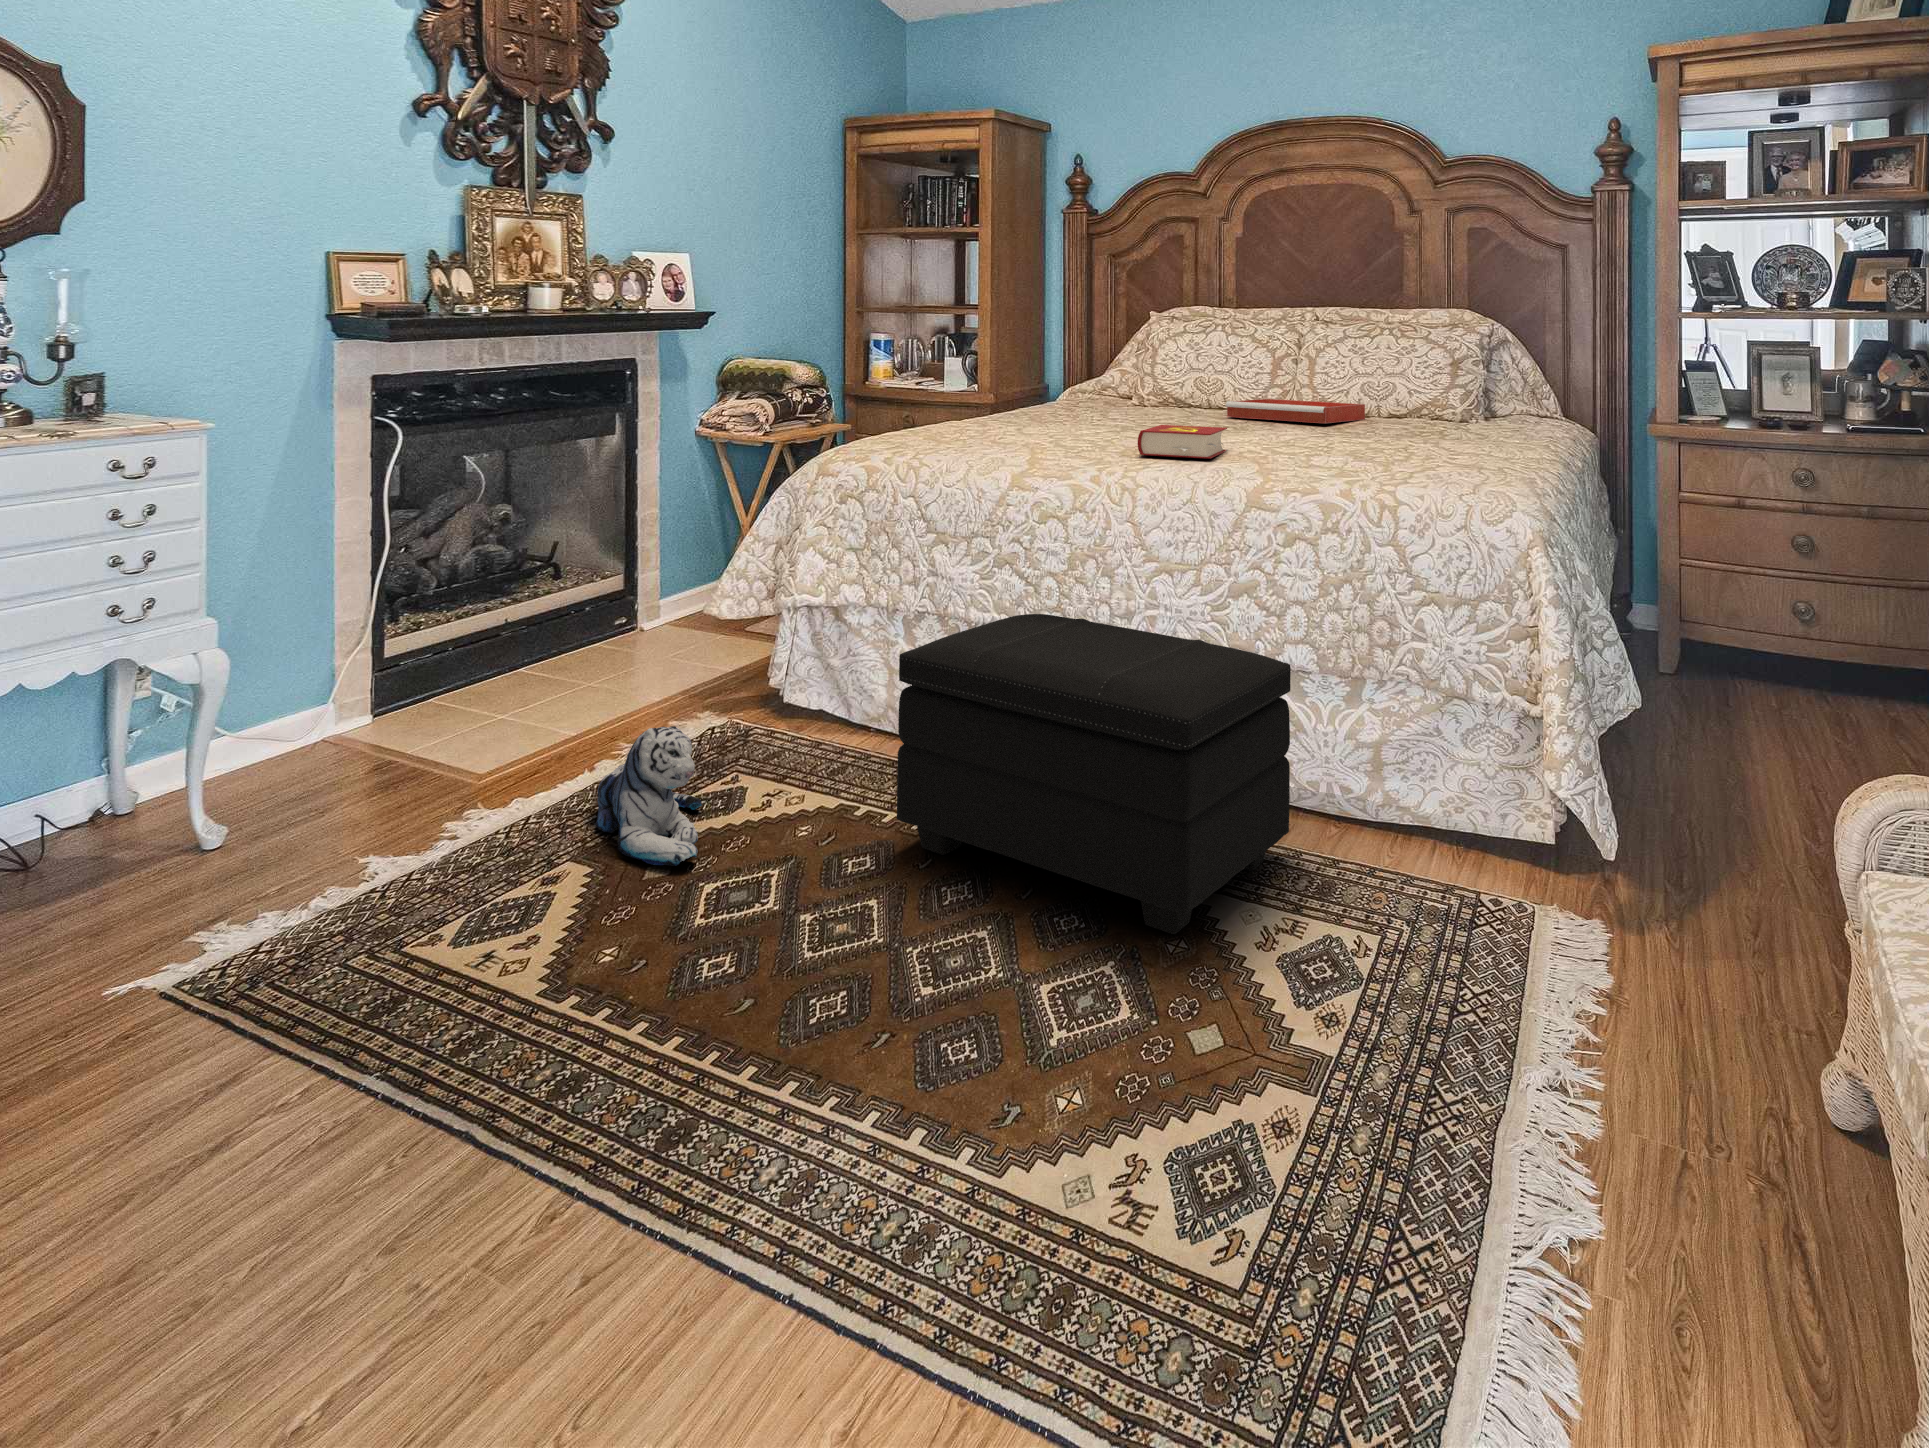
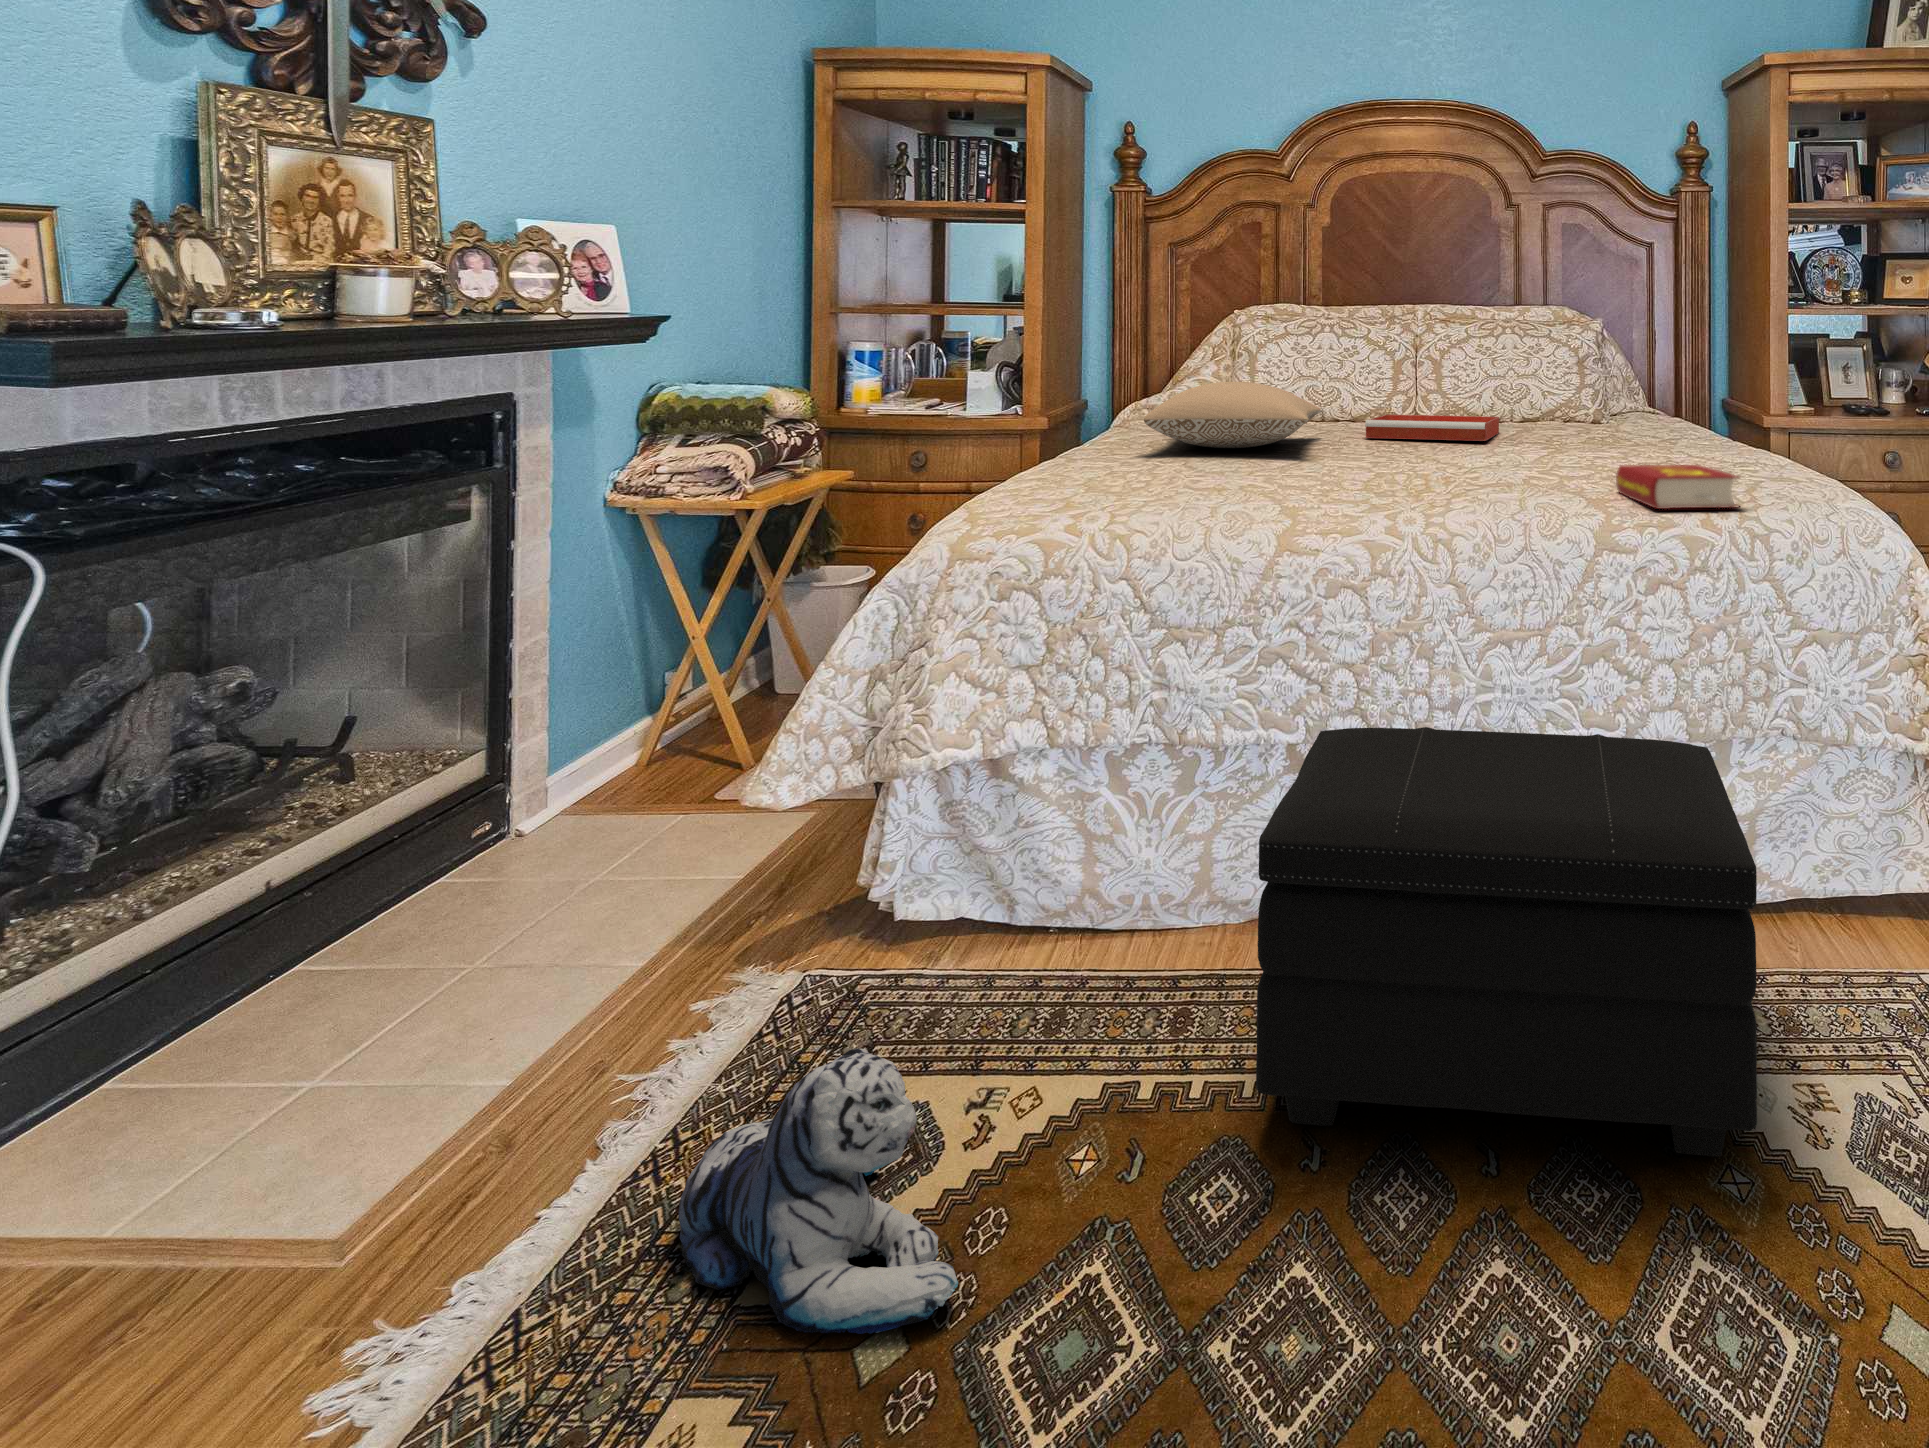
pillow: none [1020,365,1189,418] -> present [1144,382,1321,448]
book: present [1138,425,1227,459] -> present [1616,465,1740,509]

